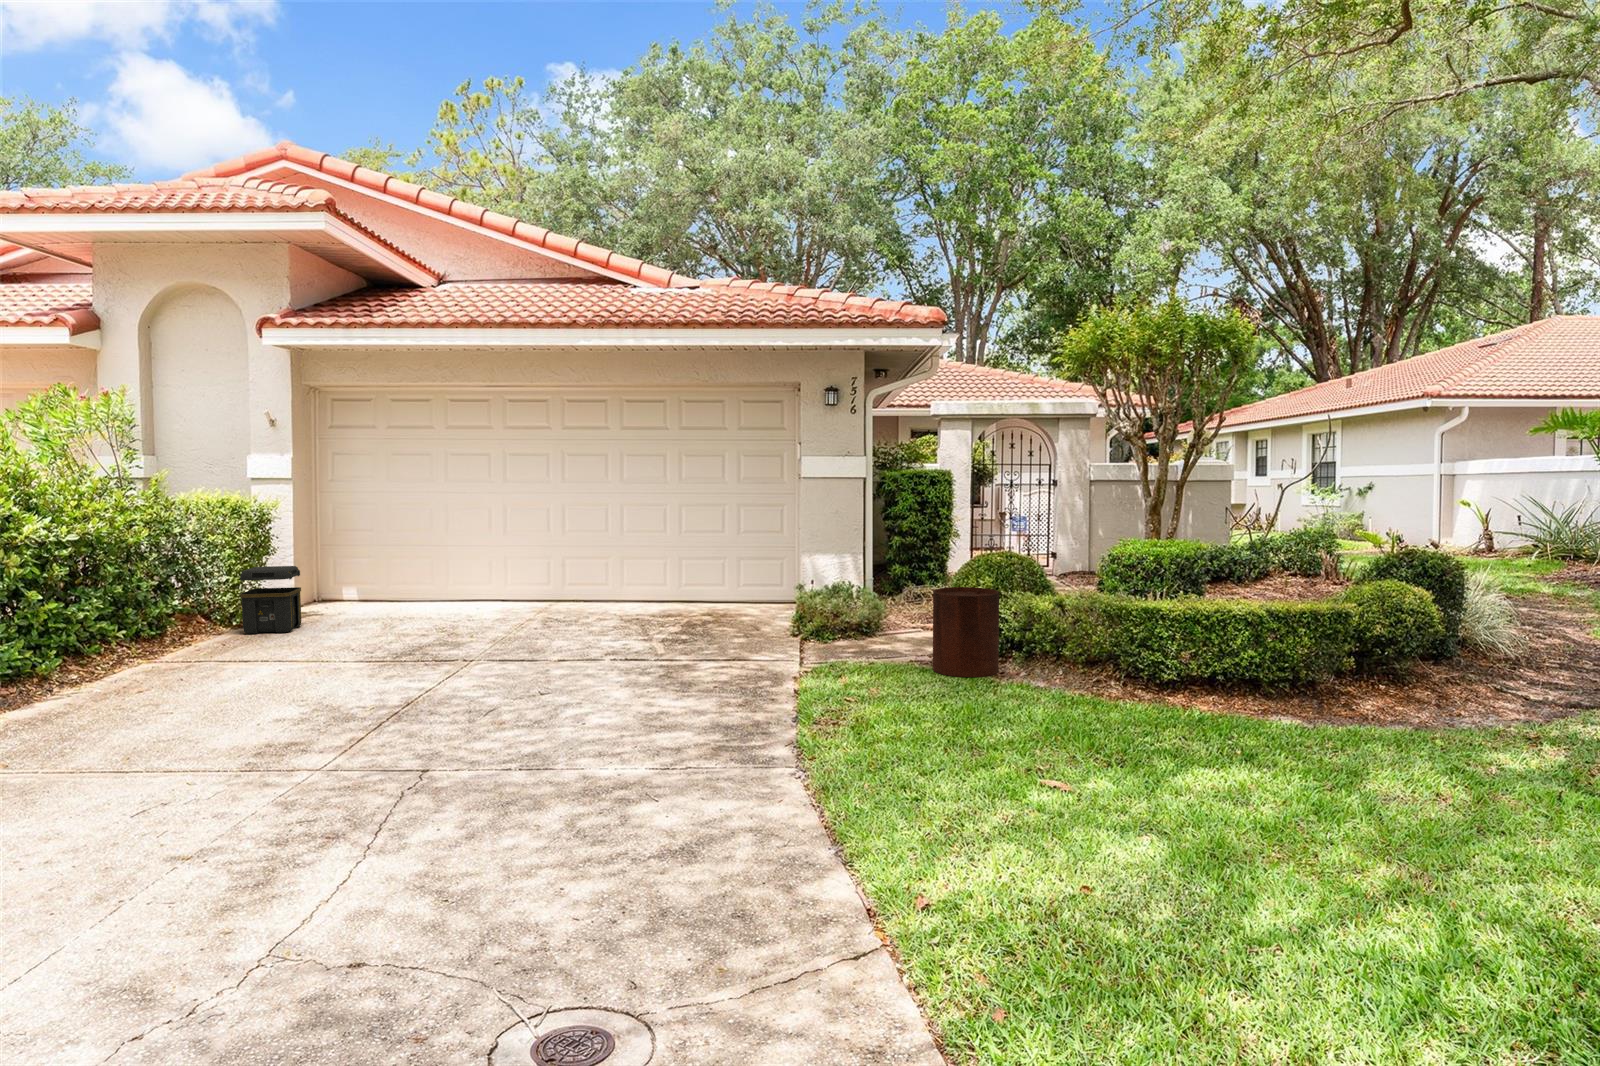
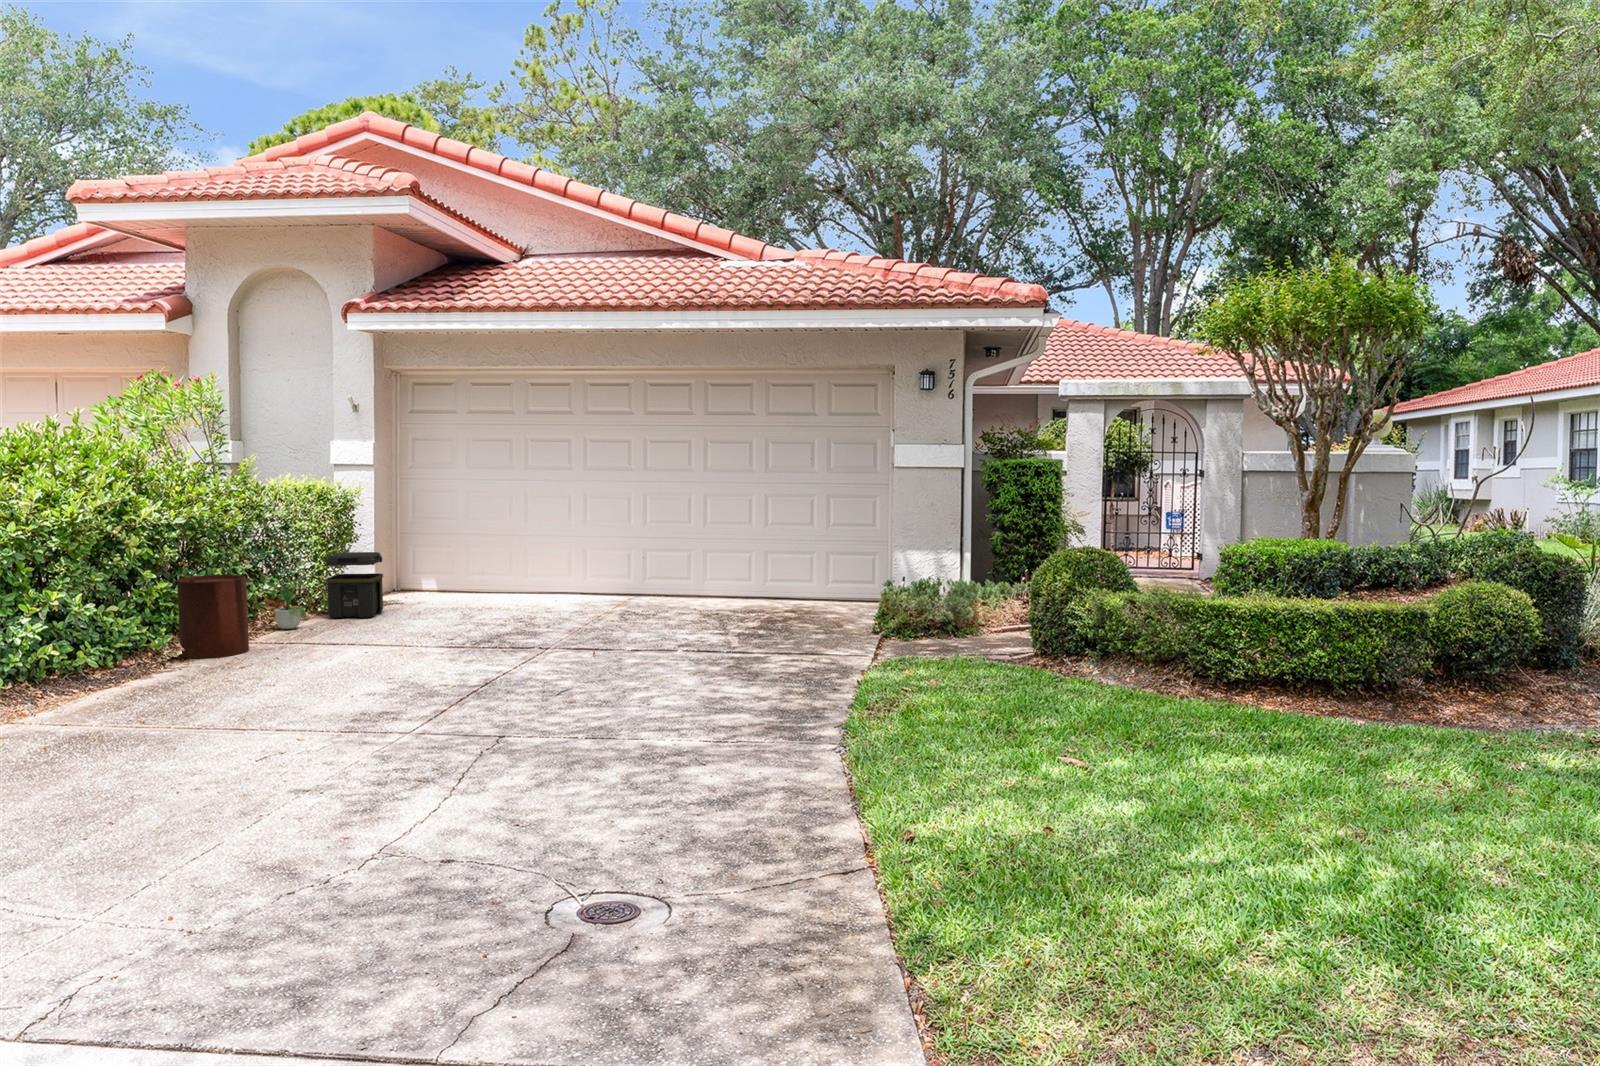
potted plant: none [171,580,220,647] -> present [265,574,307,629]
trash can: present [933,587,999,677] -> present [177,575,249,658]

